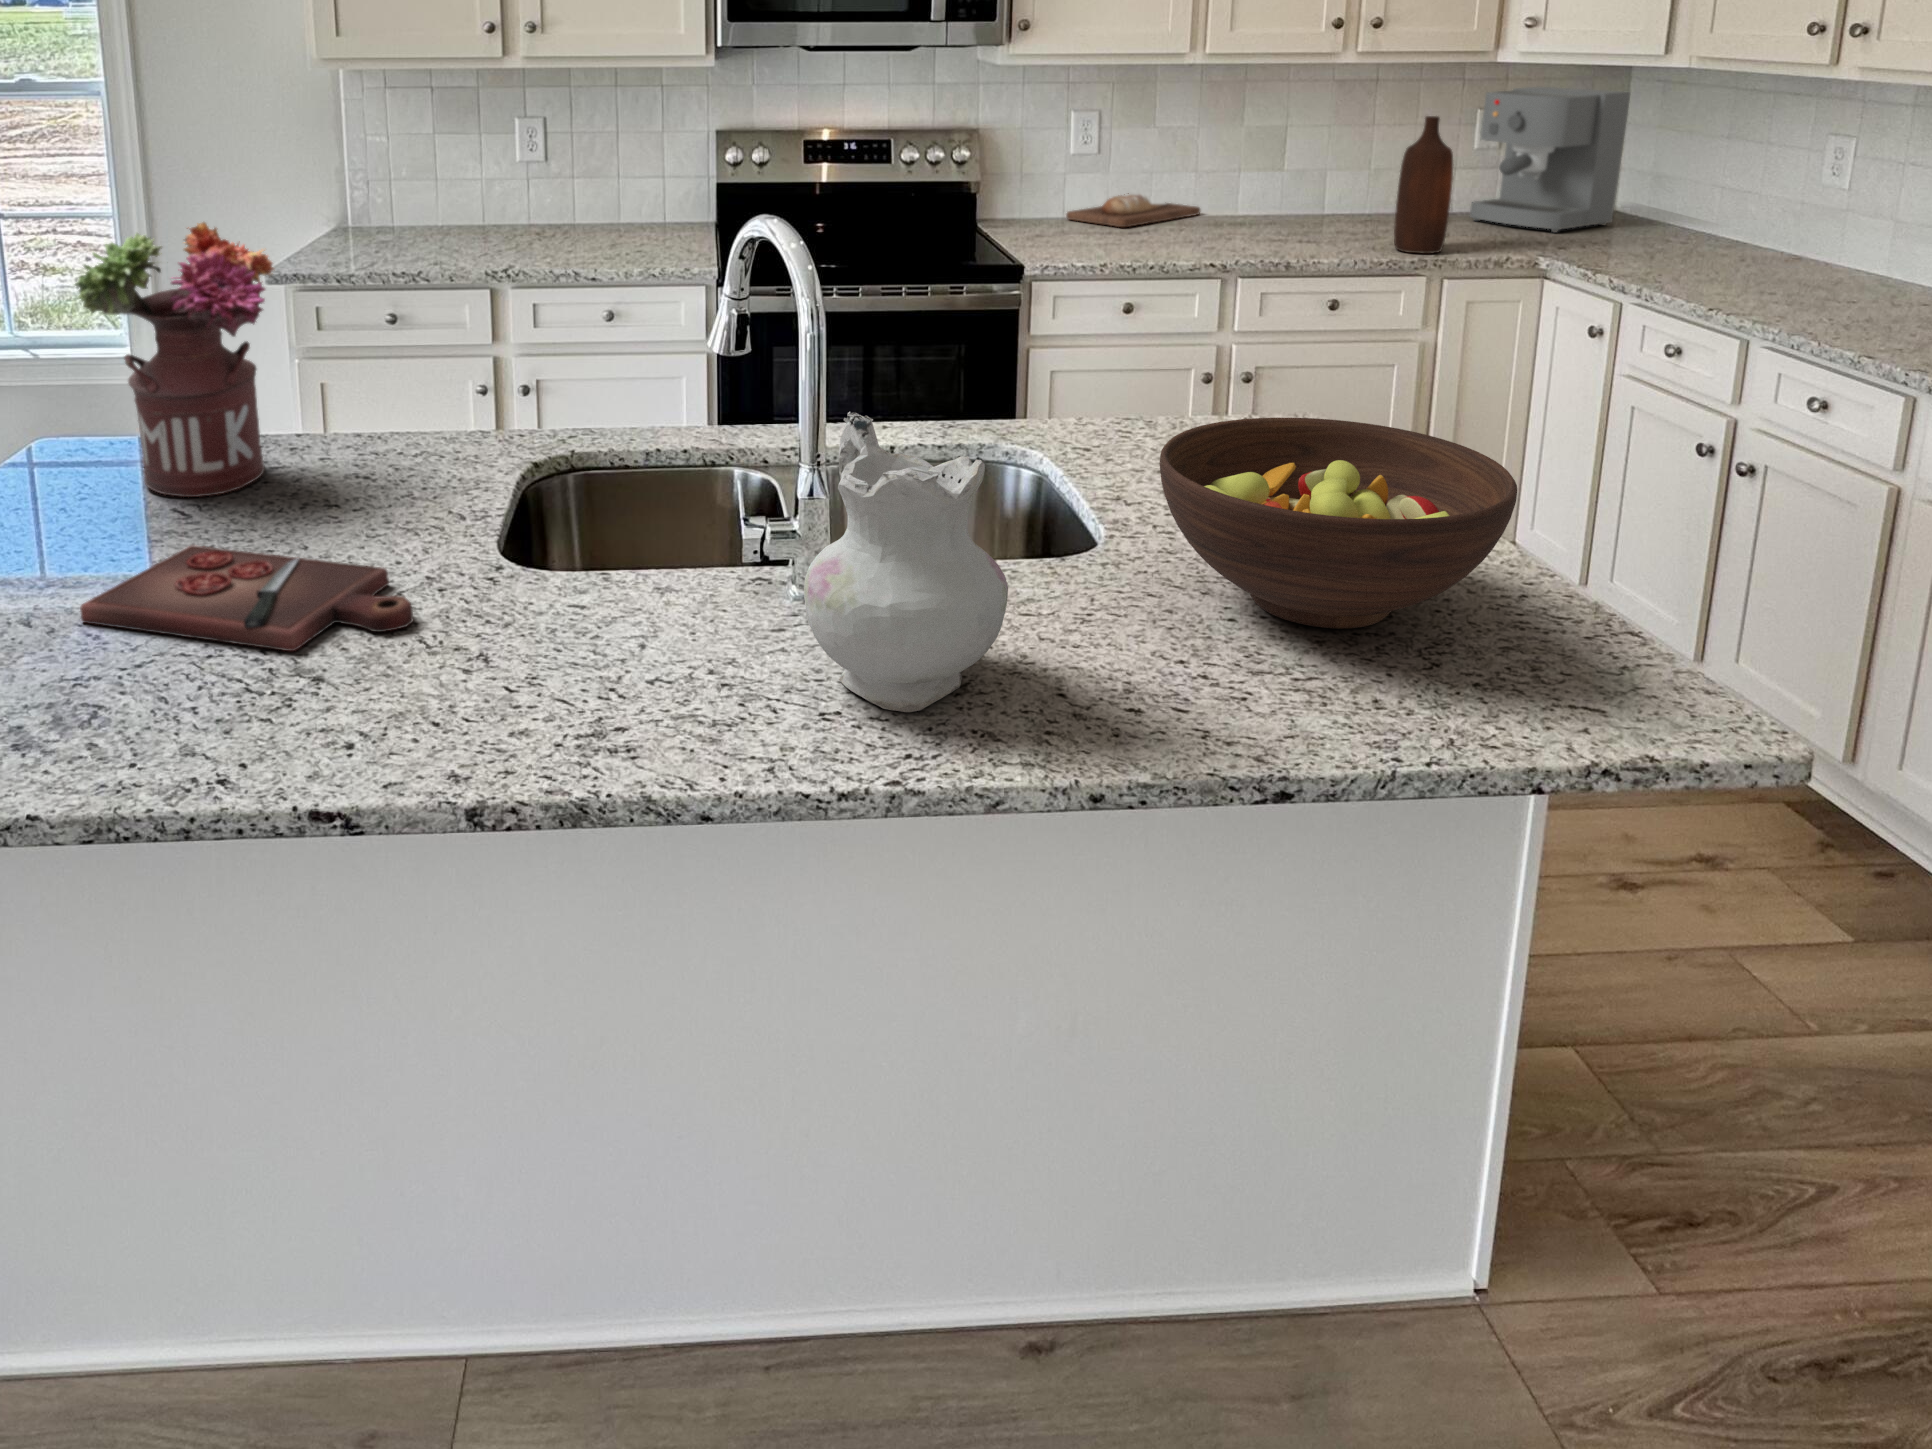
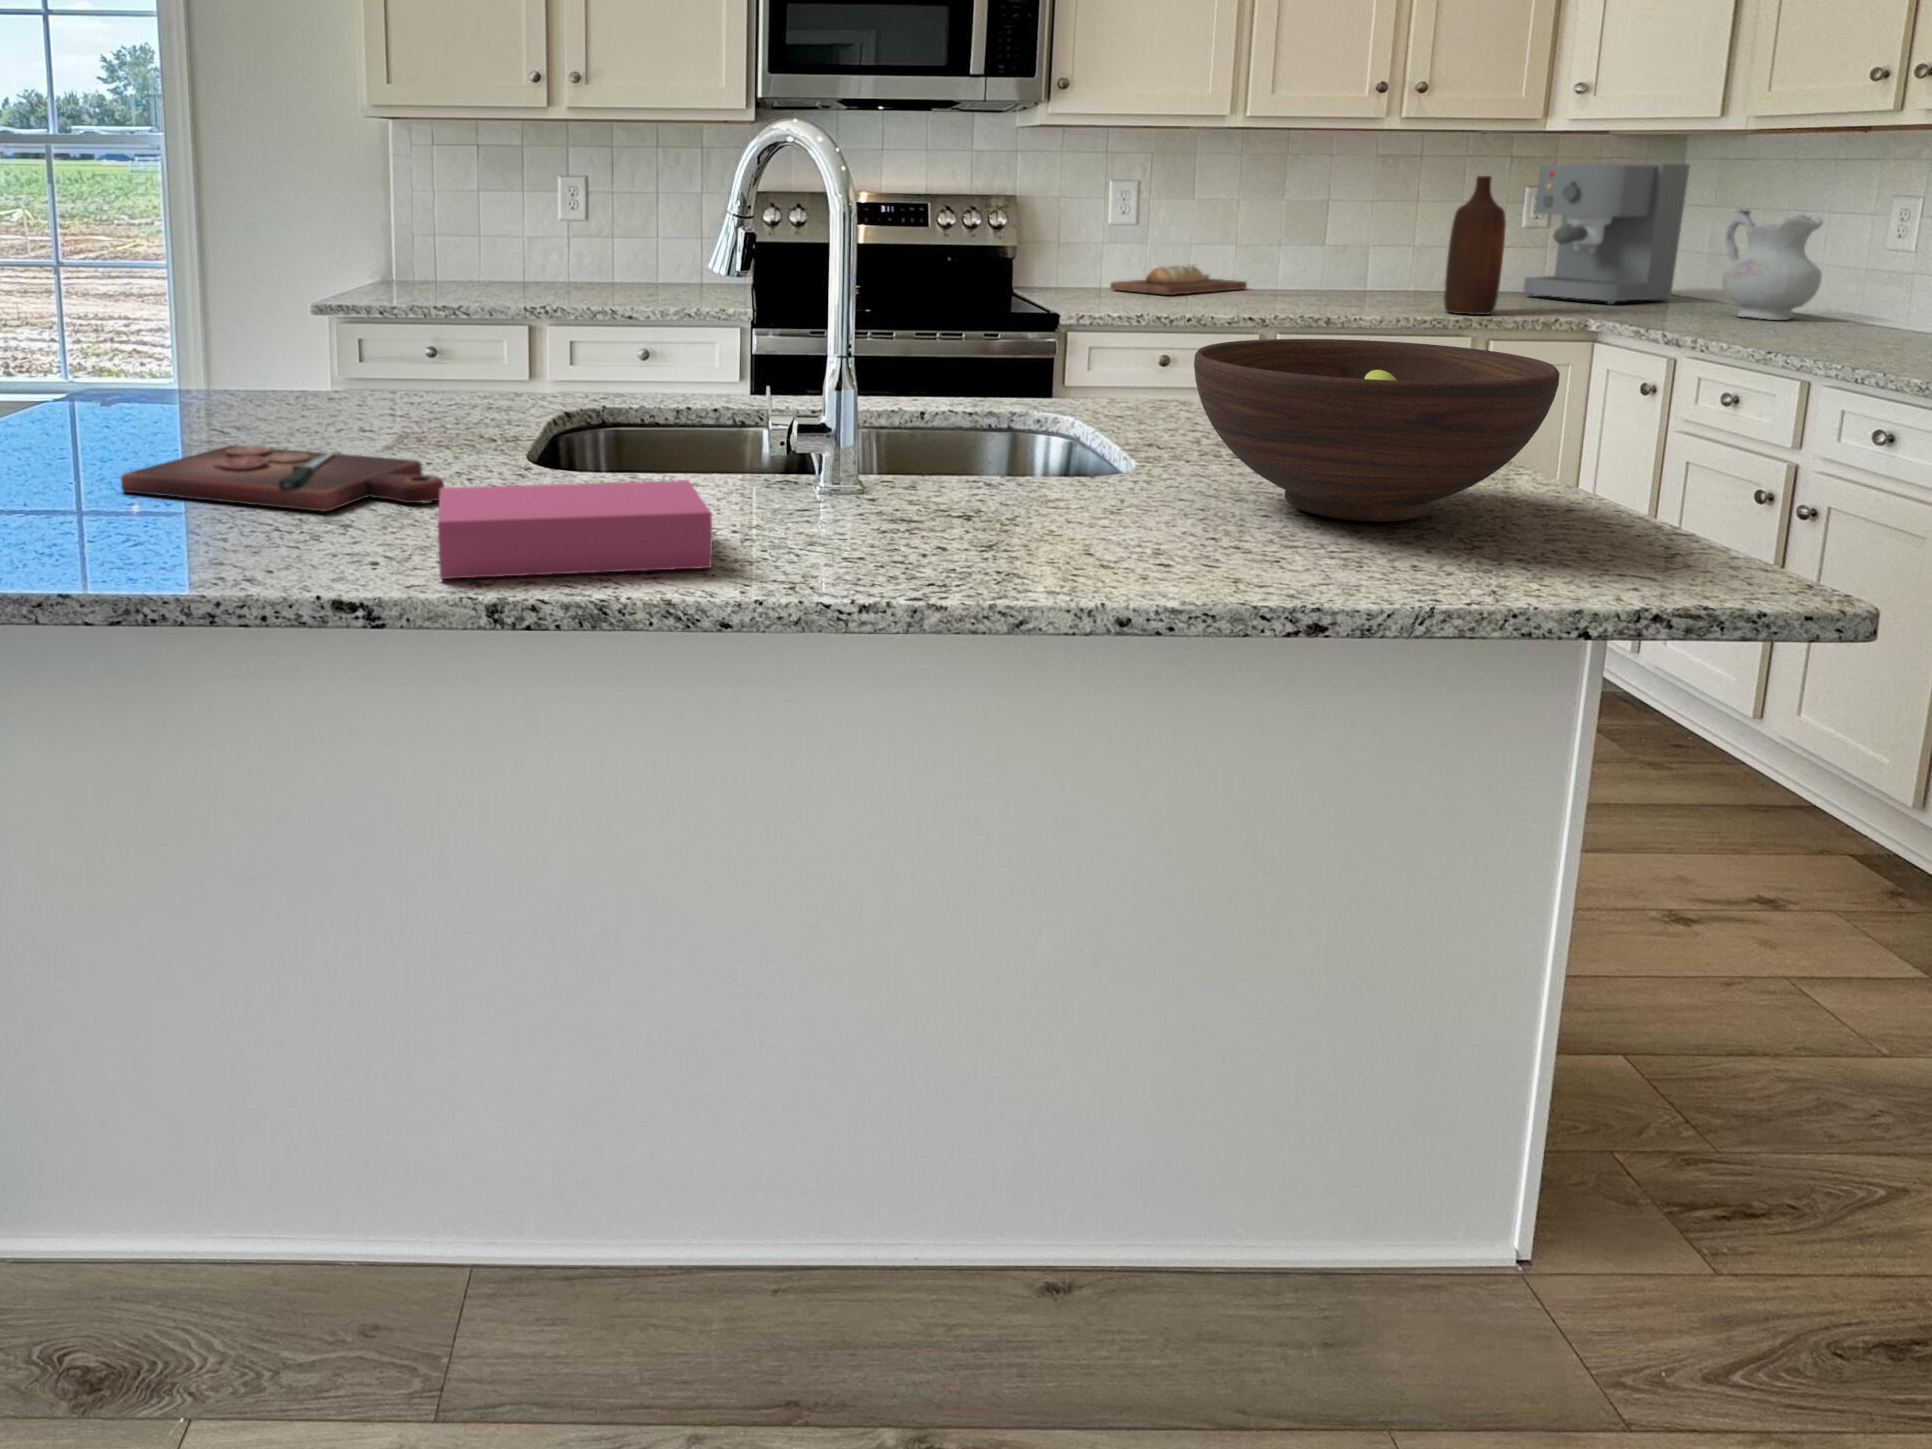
flower arrangement: present [75,222,274,497] -> none [128,157,323,426]
ceramic pitcher: present [804,412,1008,712] -> present [1722,209,1823,320]
book: none [410,622,688,768] -> present [438,480,713,579]

